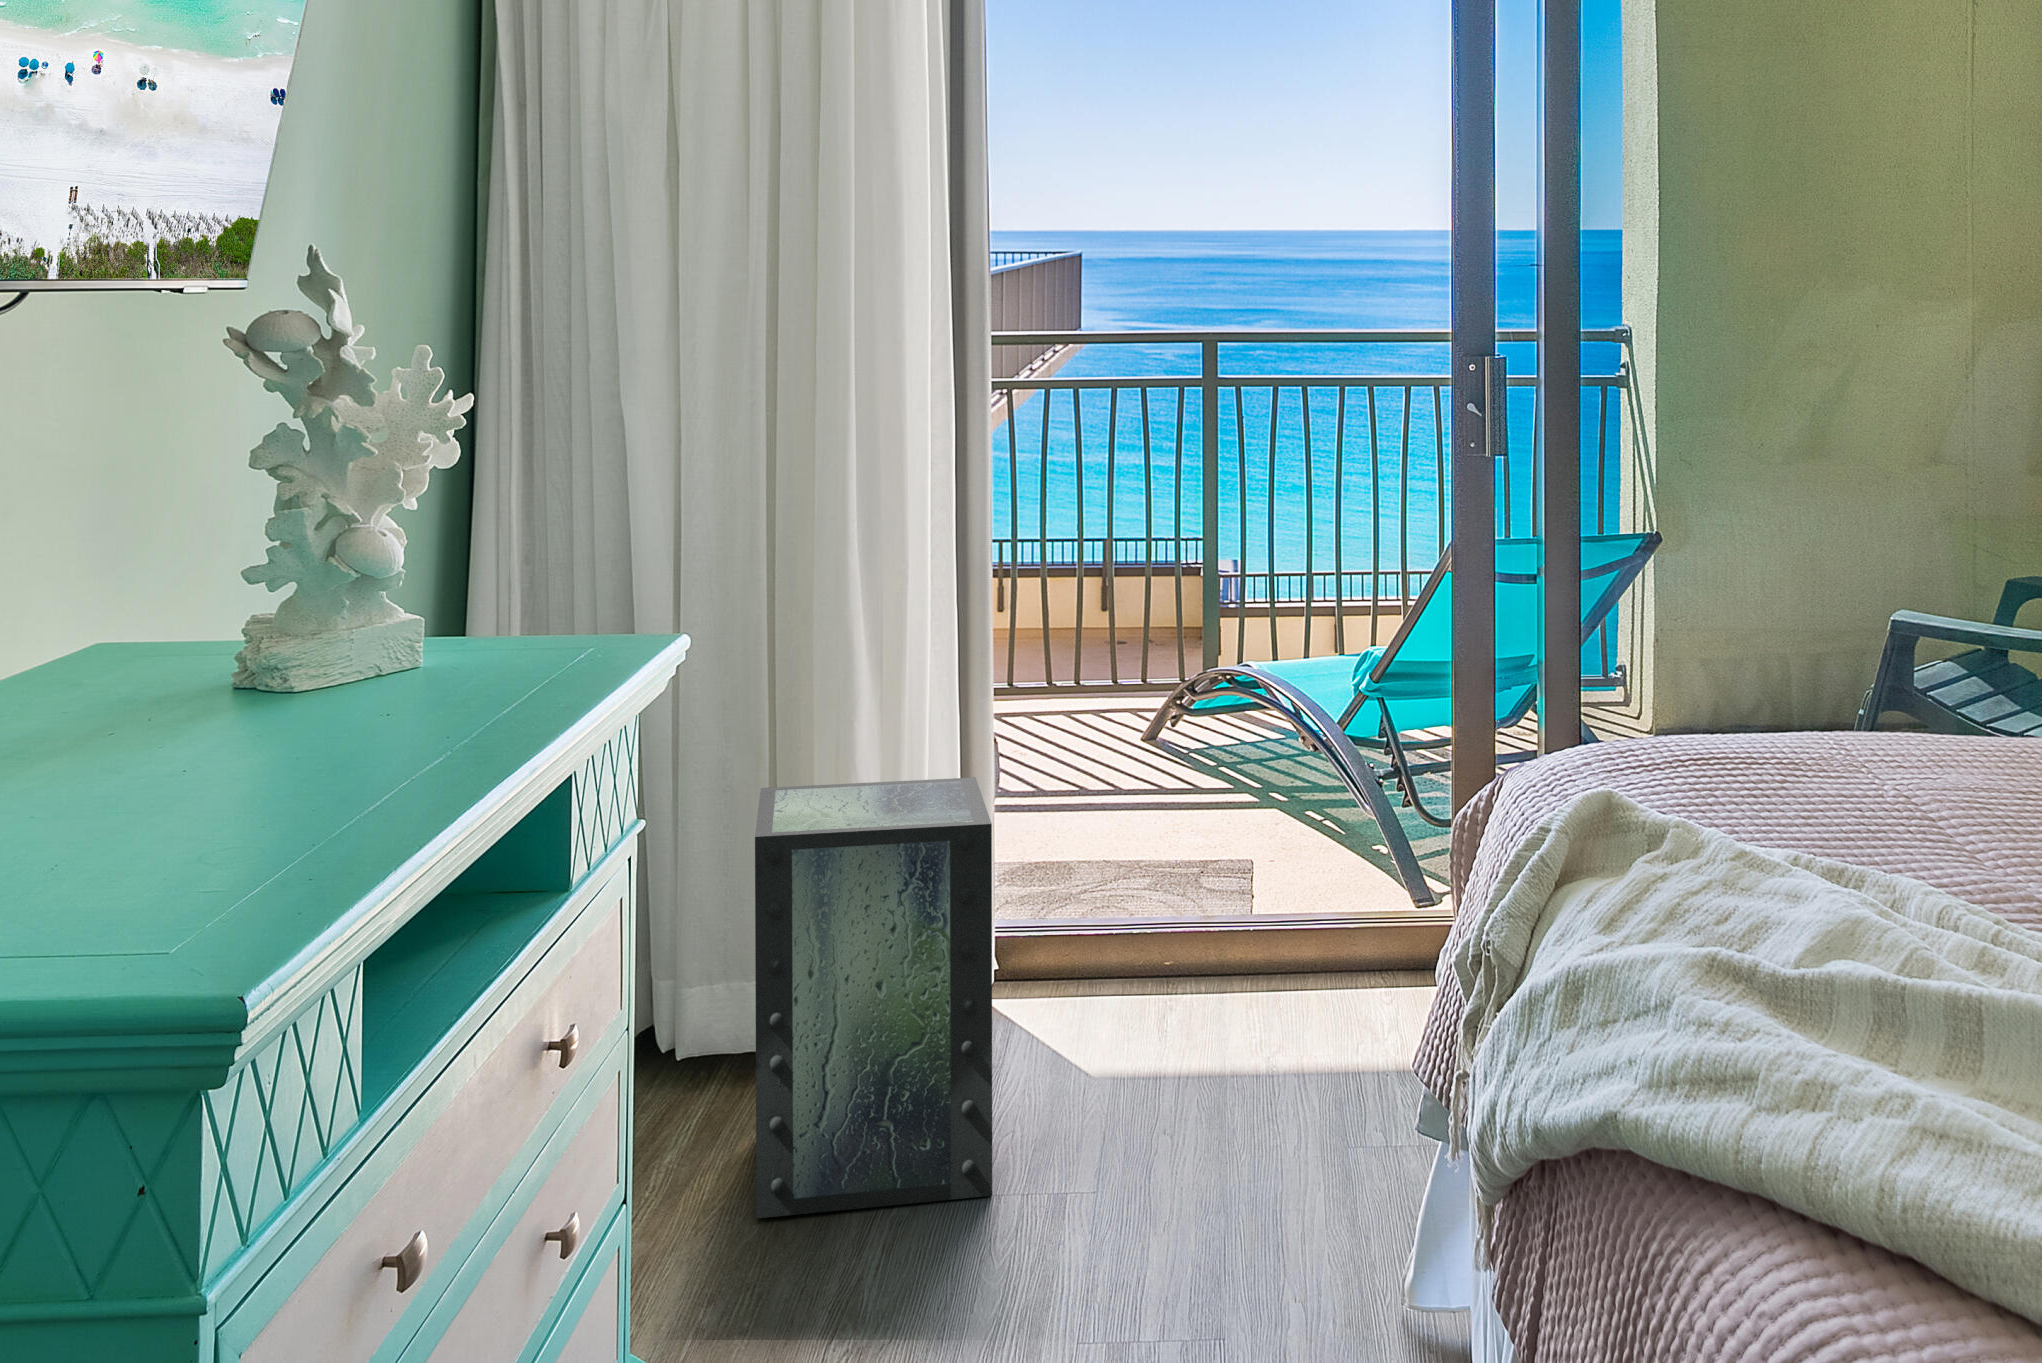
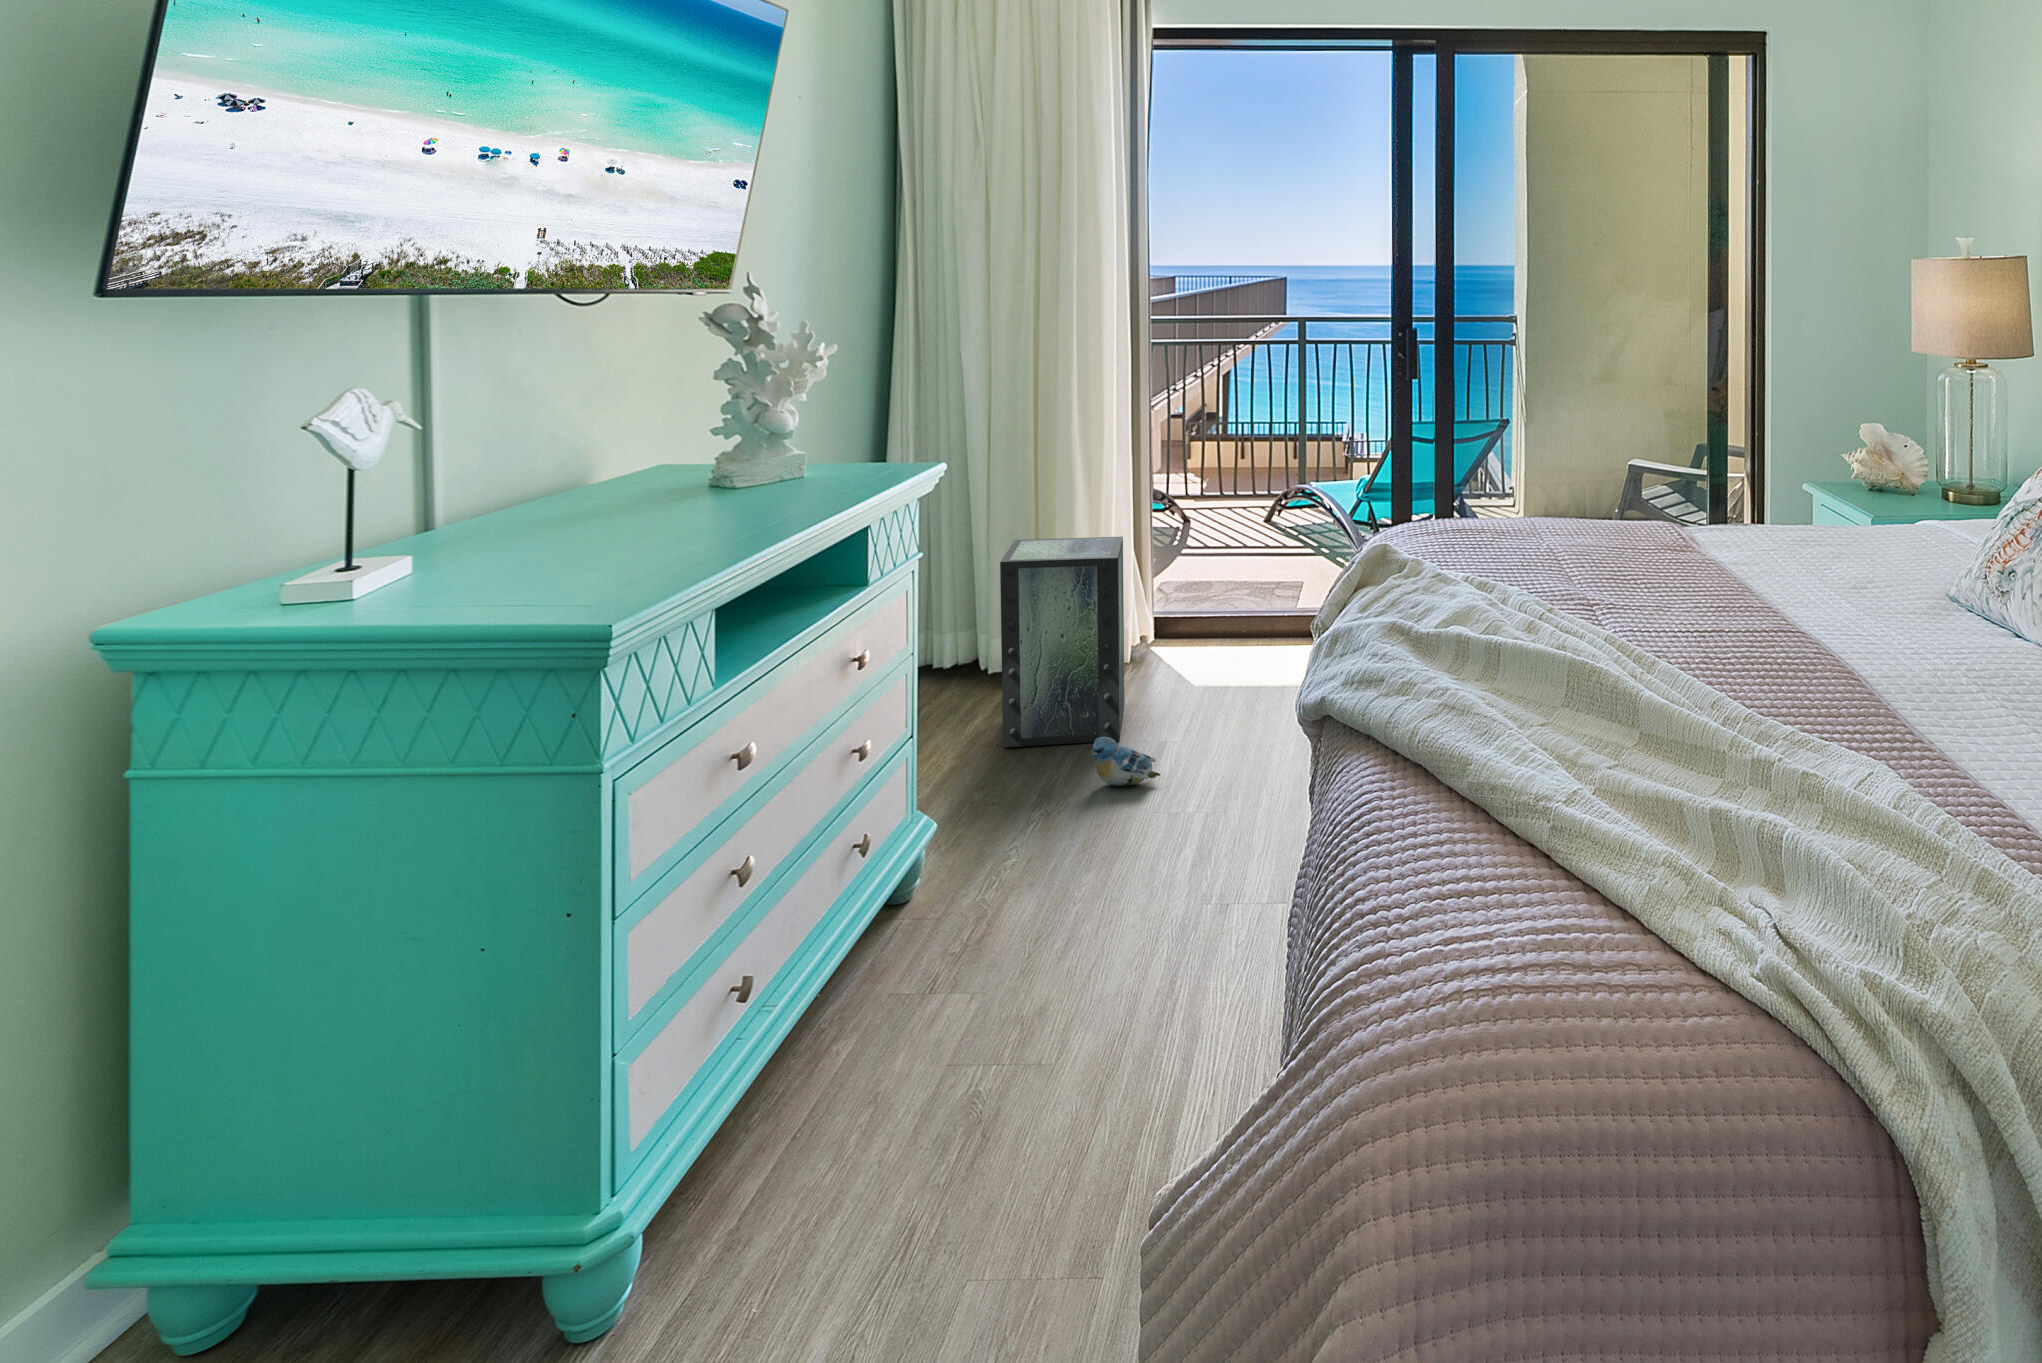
plush toy: none [962,1198,1106,1299] -> present [1090,736,1160,786]

